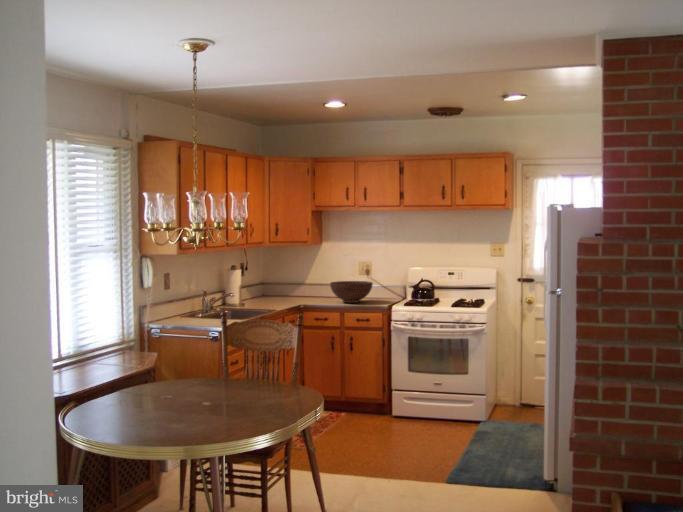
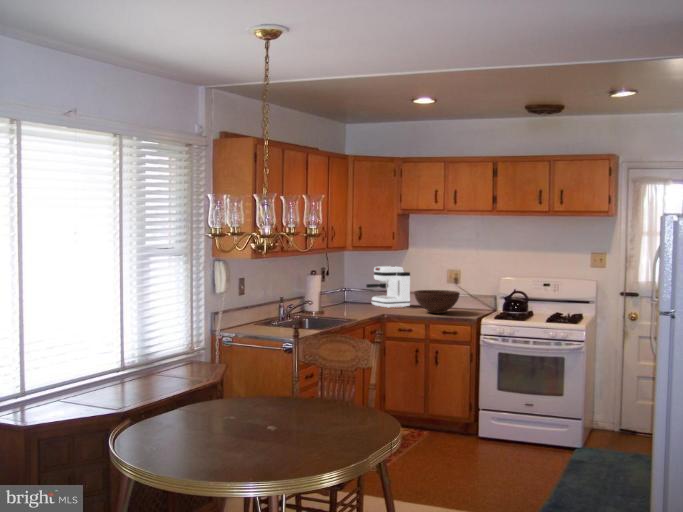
coffee maker: none [284,260,326,300] -> present [366,266,410,308]

